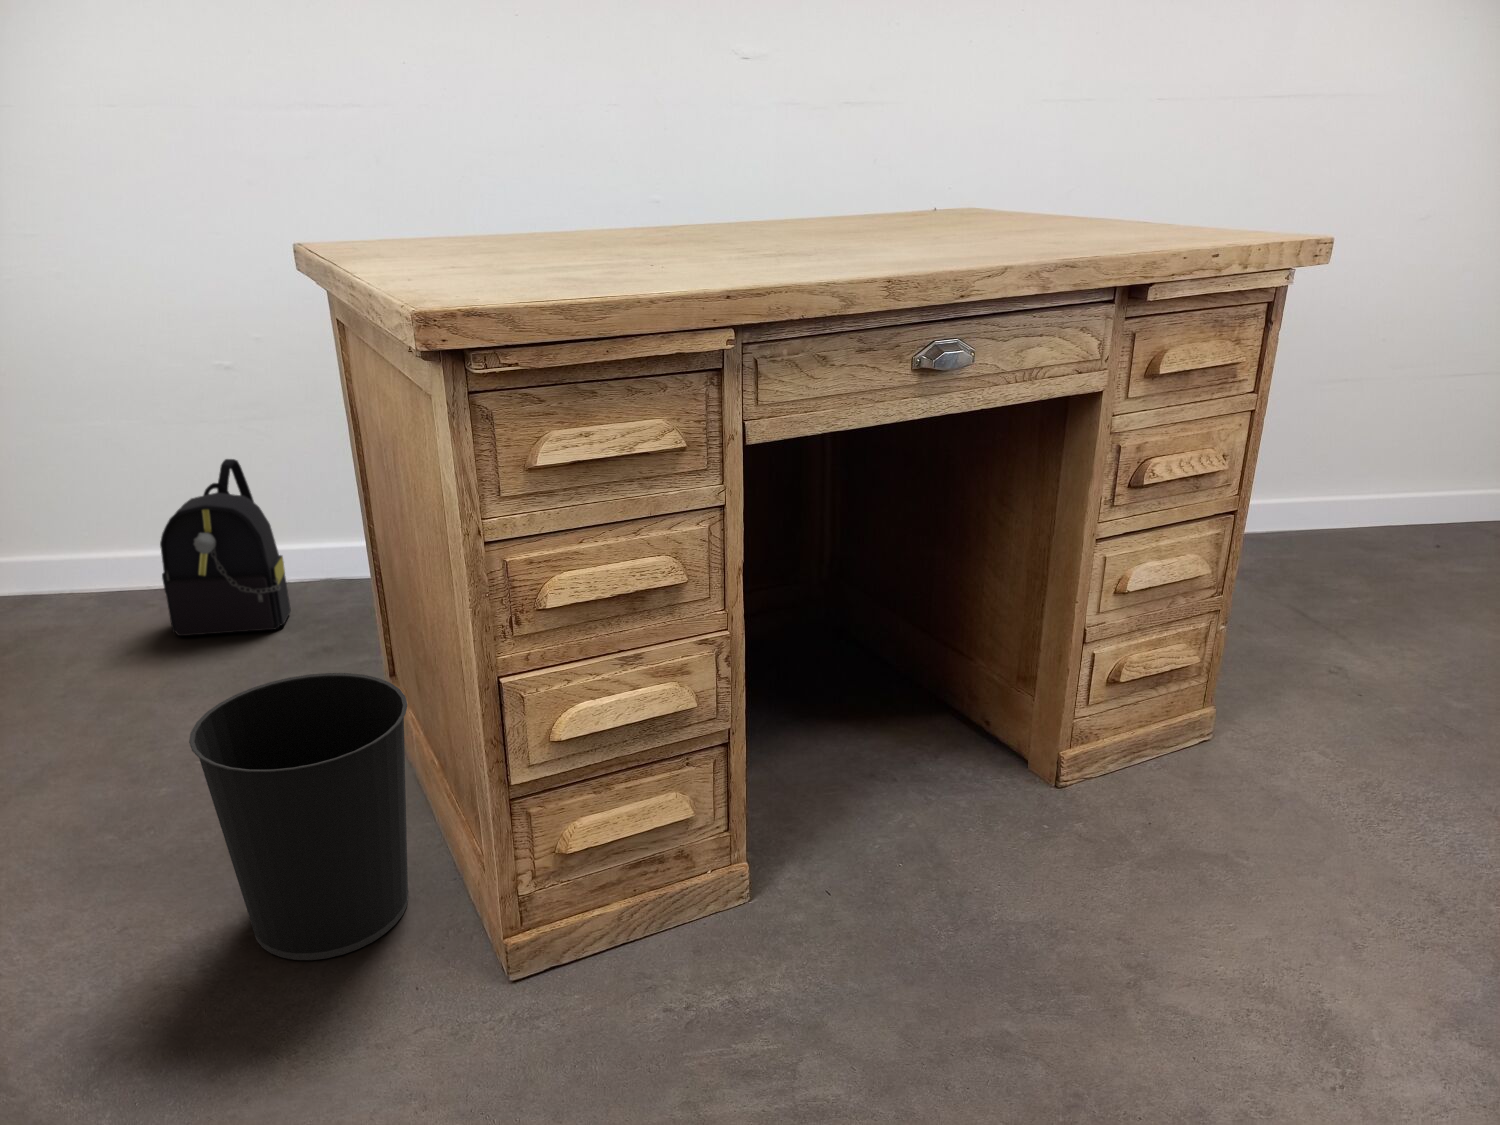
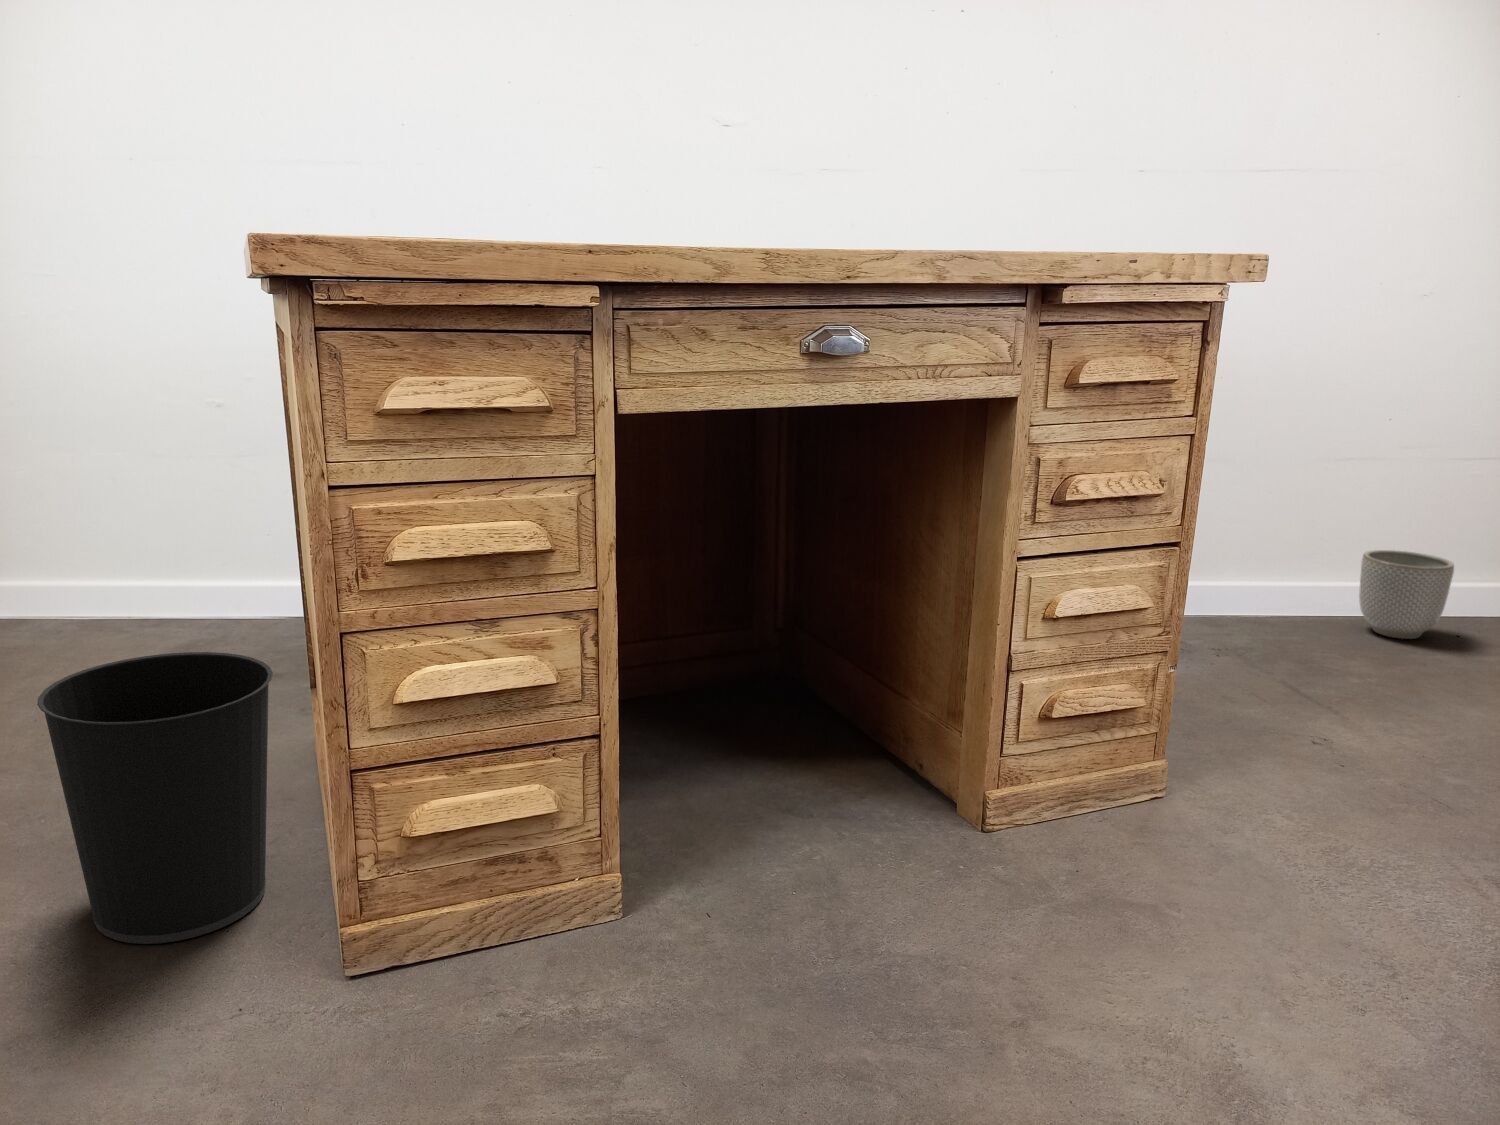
backpack: present [160,459,291,636] -> none [106,485,235,659]
planter: none [1348,466,1438,550] -> present [1359,550,1454,639]

